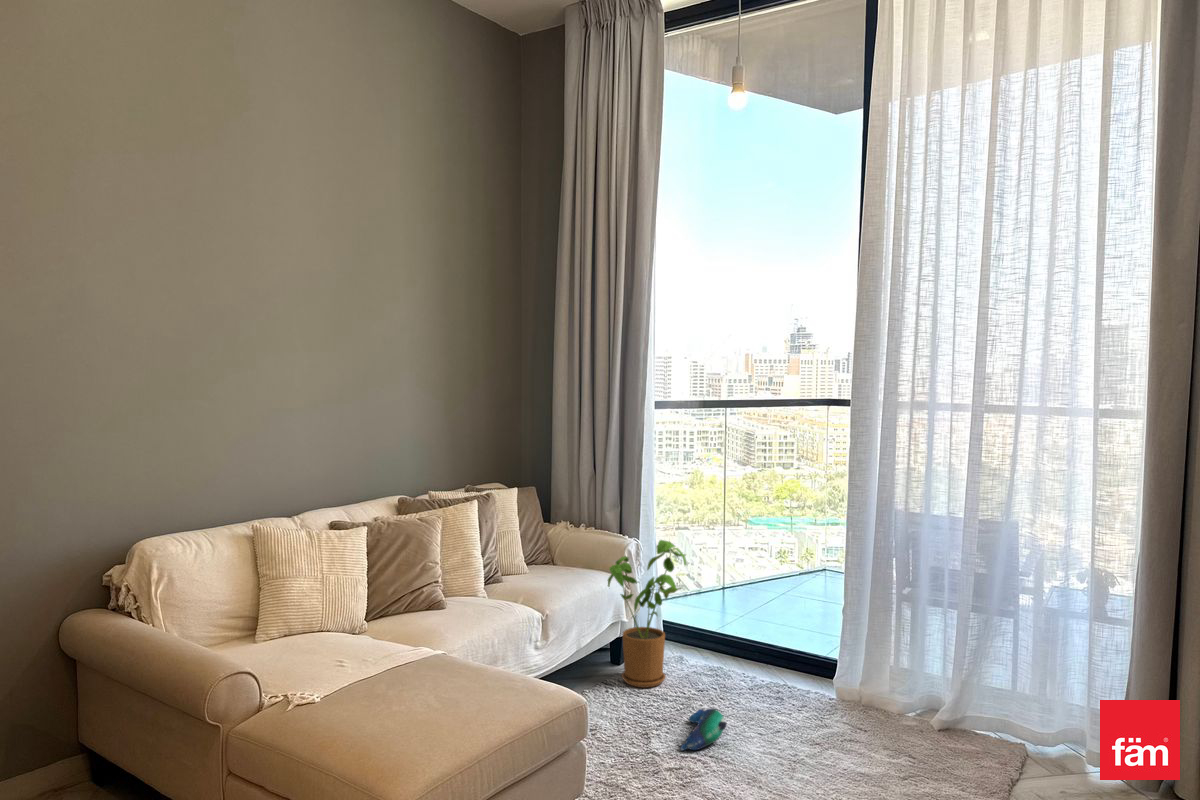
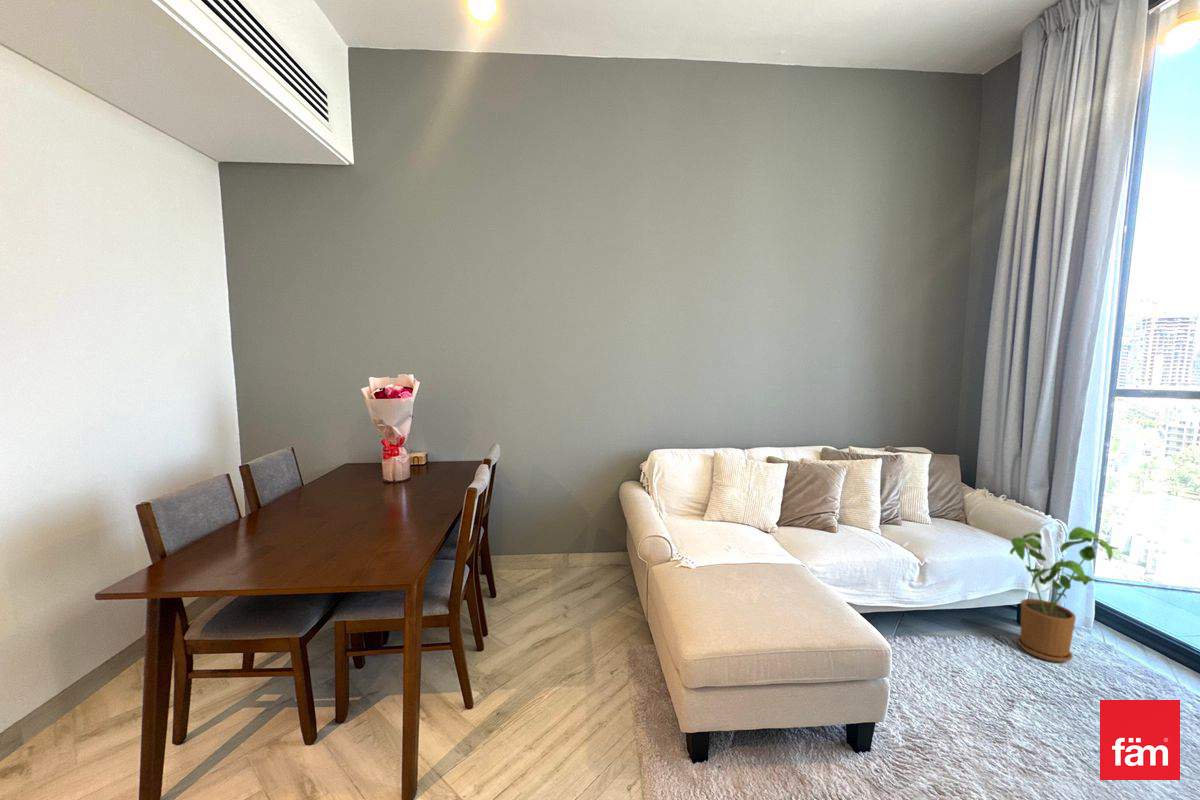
plush toy: present [680,708,727,751] -> none [1044,707,1120,748]

